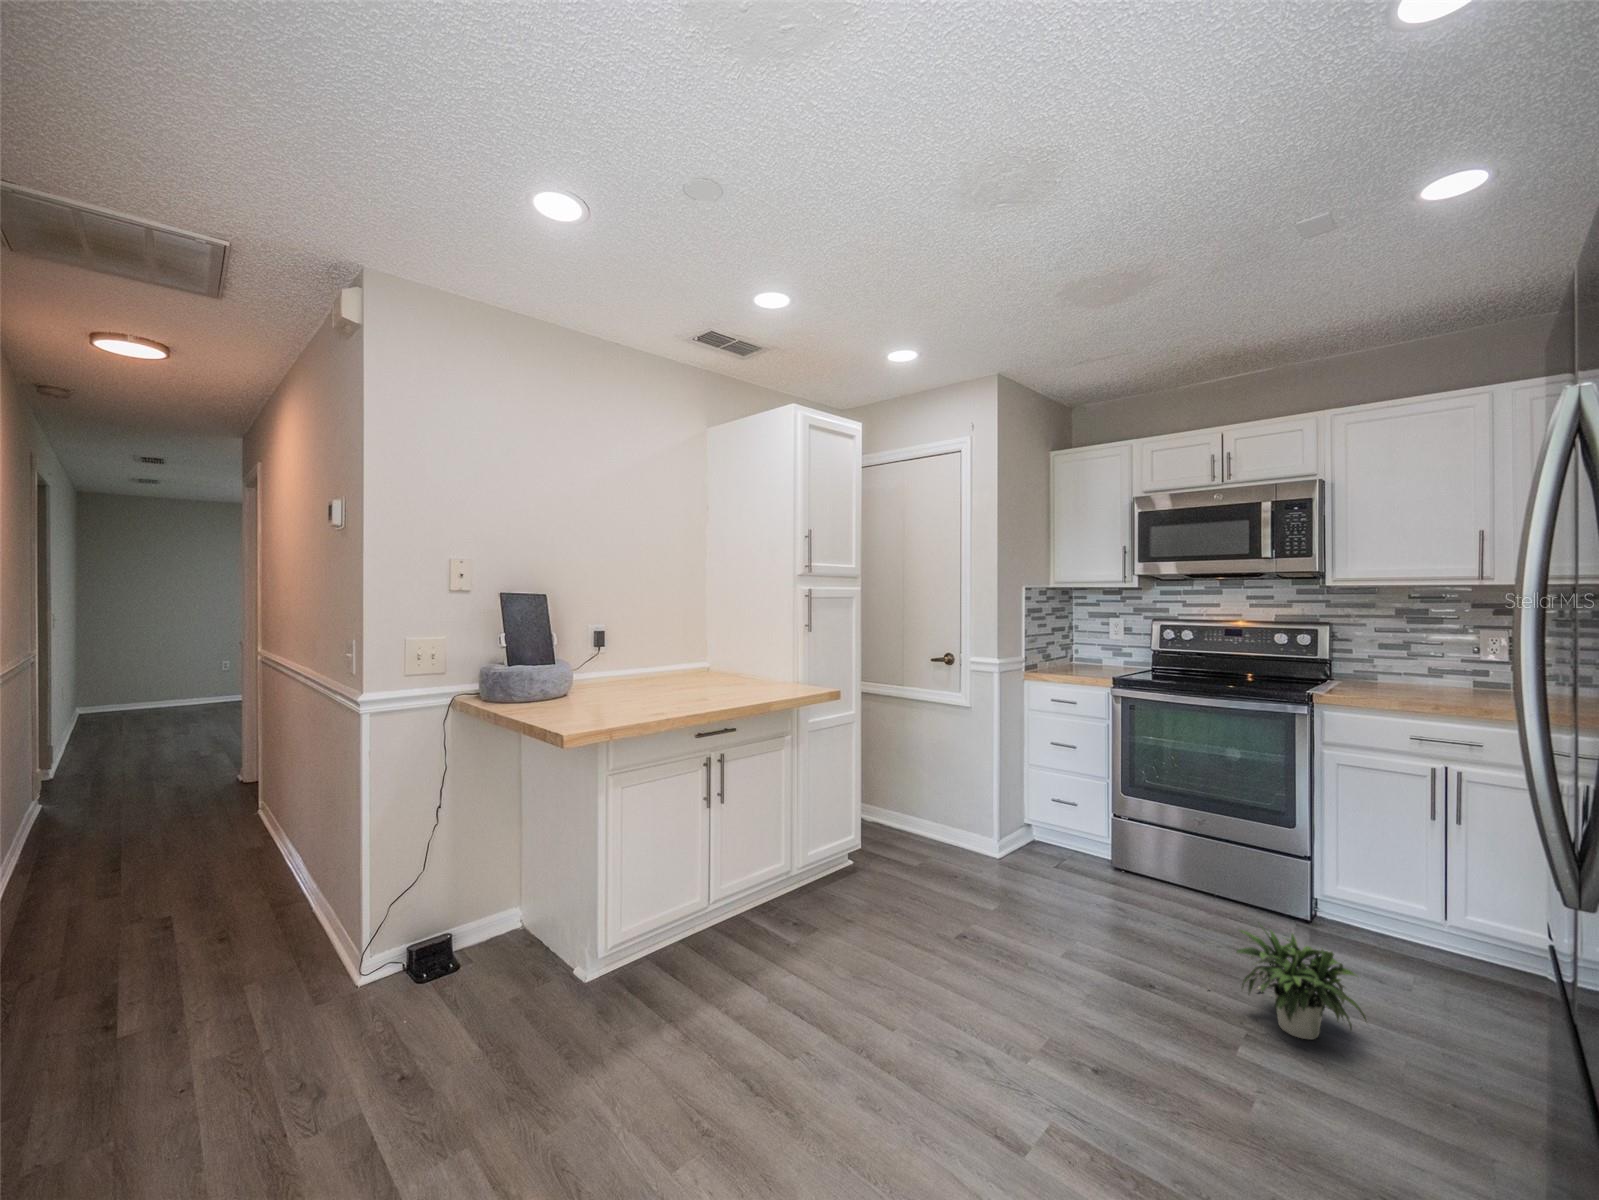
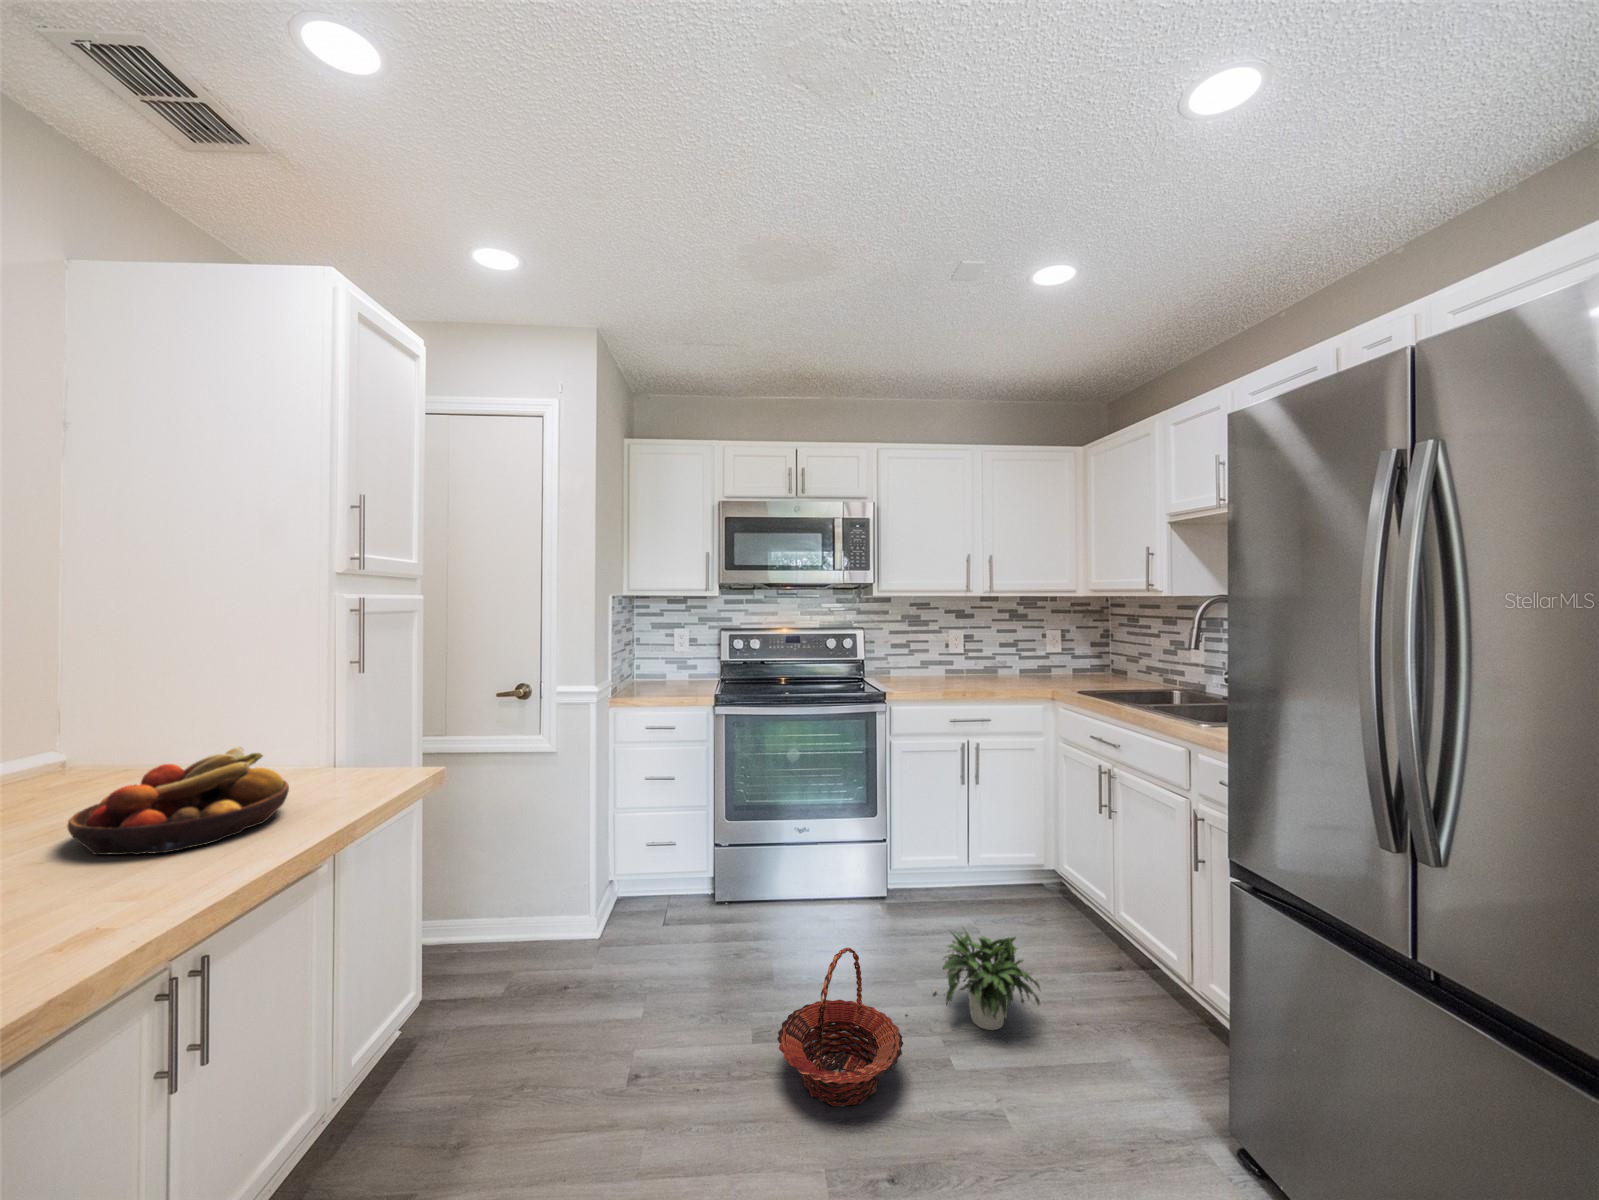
fruit bowl: none [691,660,762,696] -> present [68,747,289,855]
basket: none [1044,885,1159,1009] -> present [777,948,903,1106]

